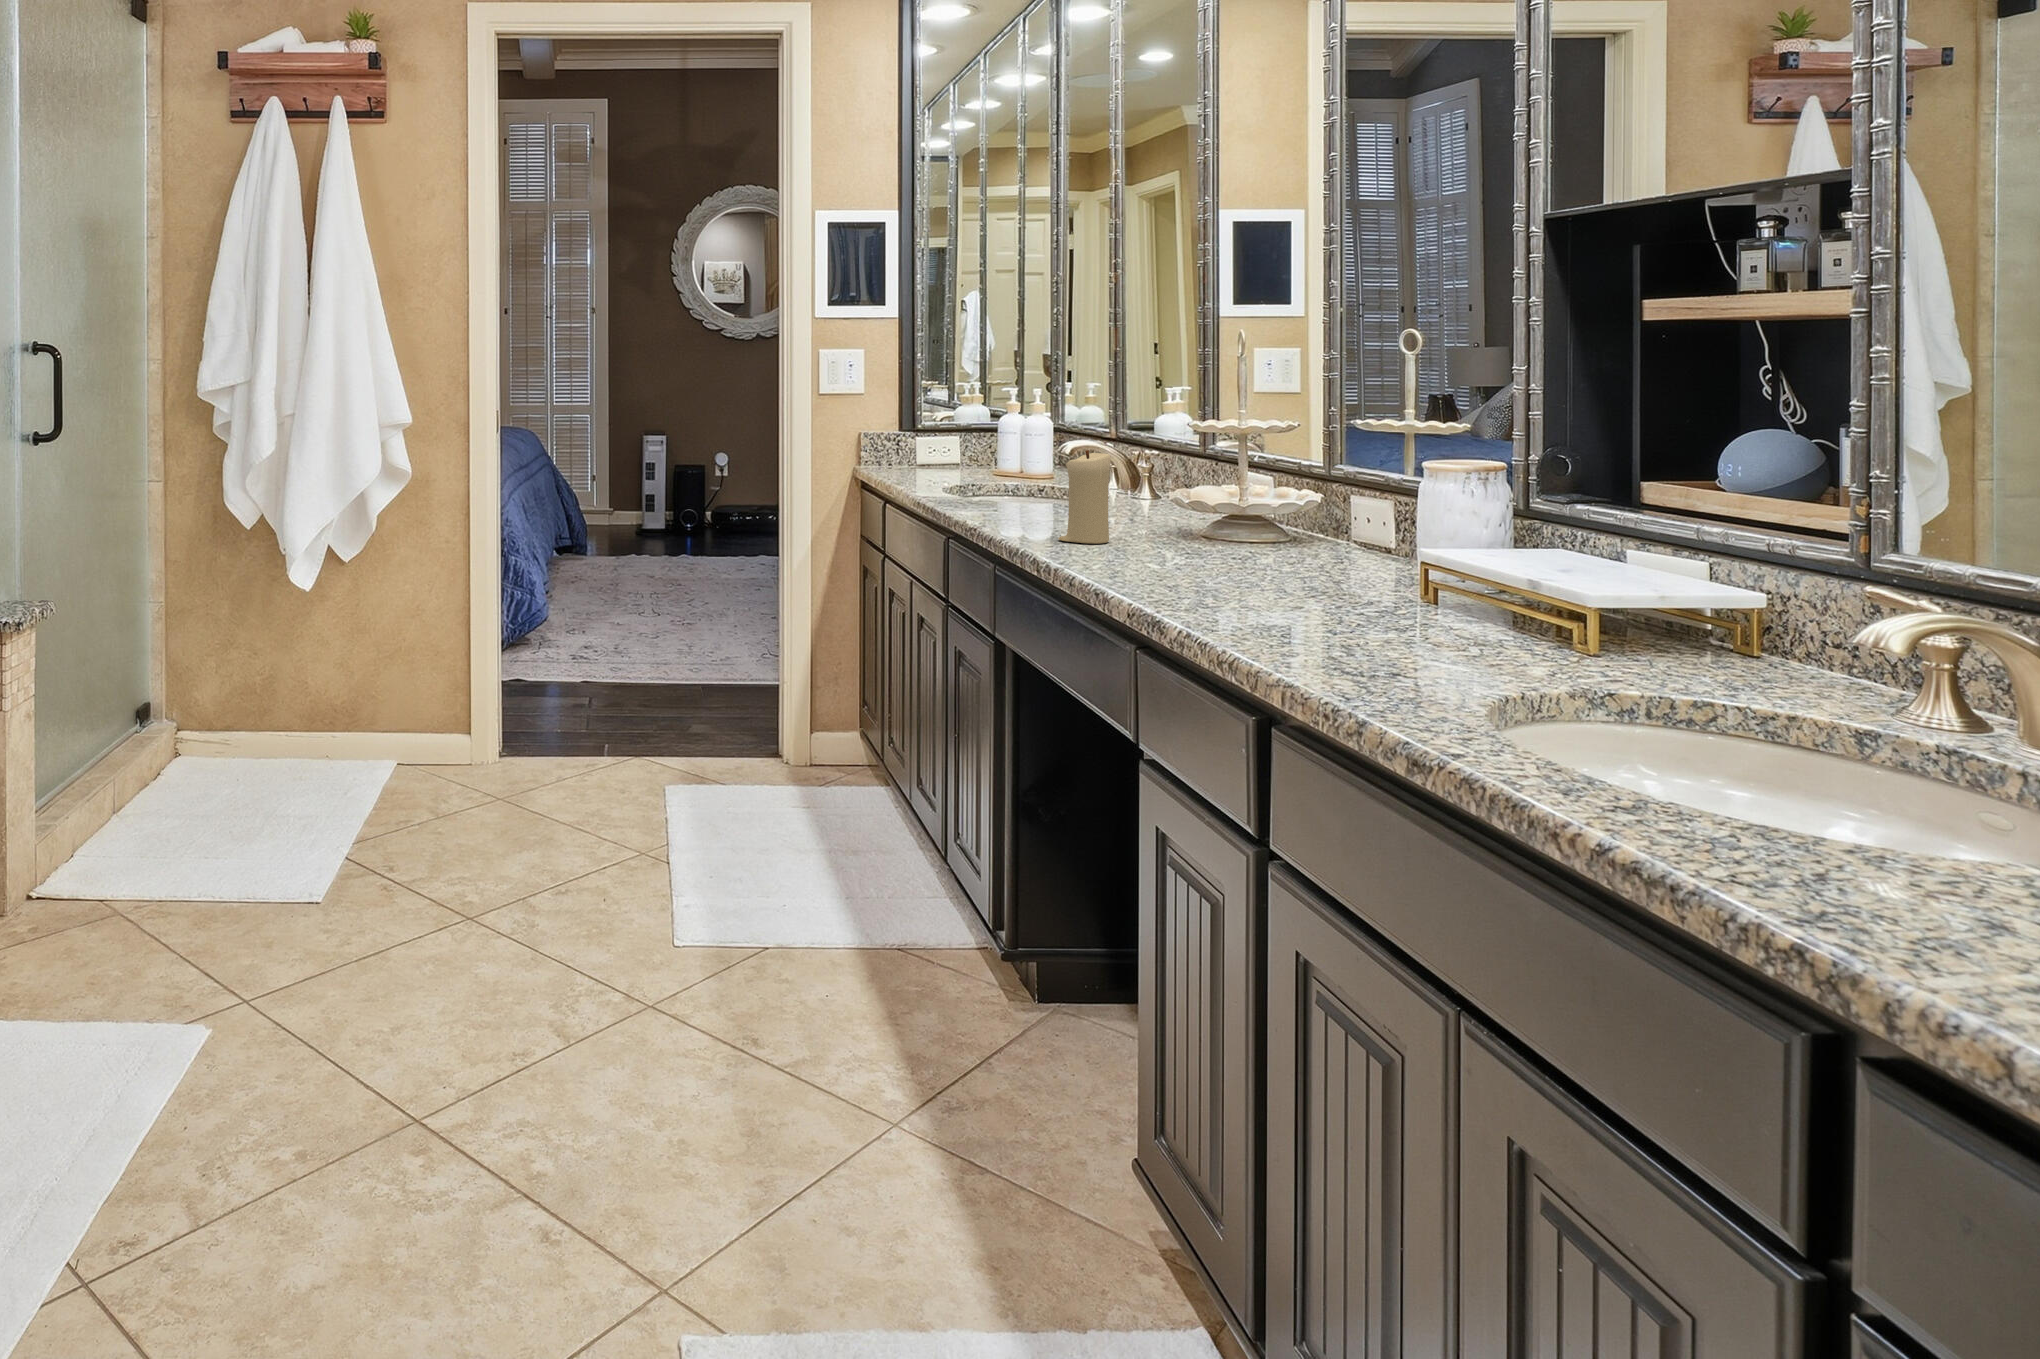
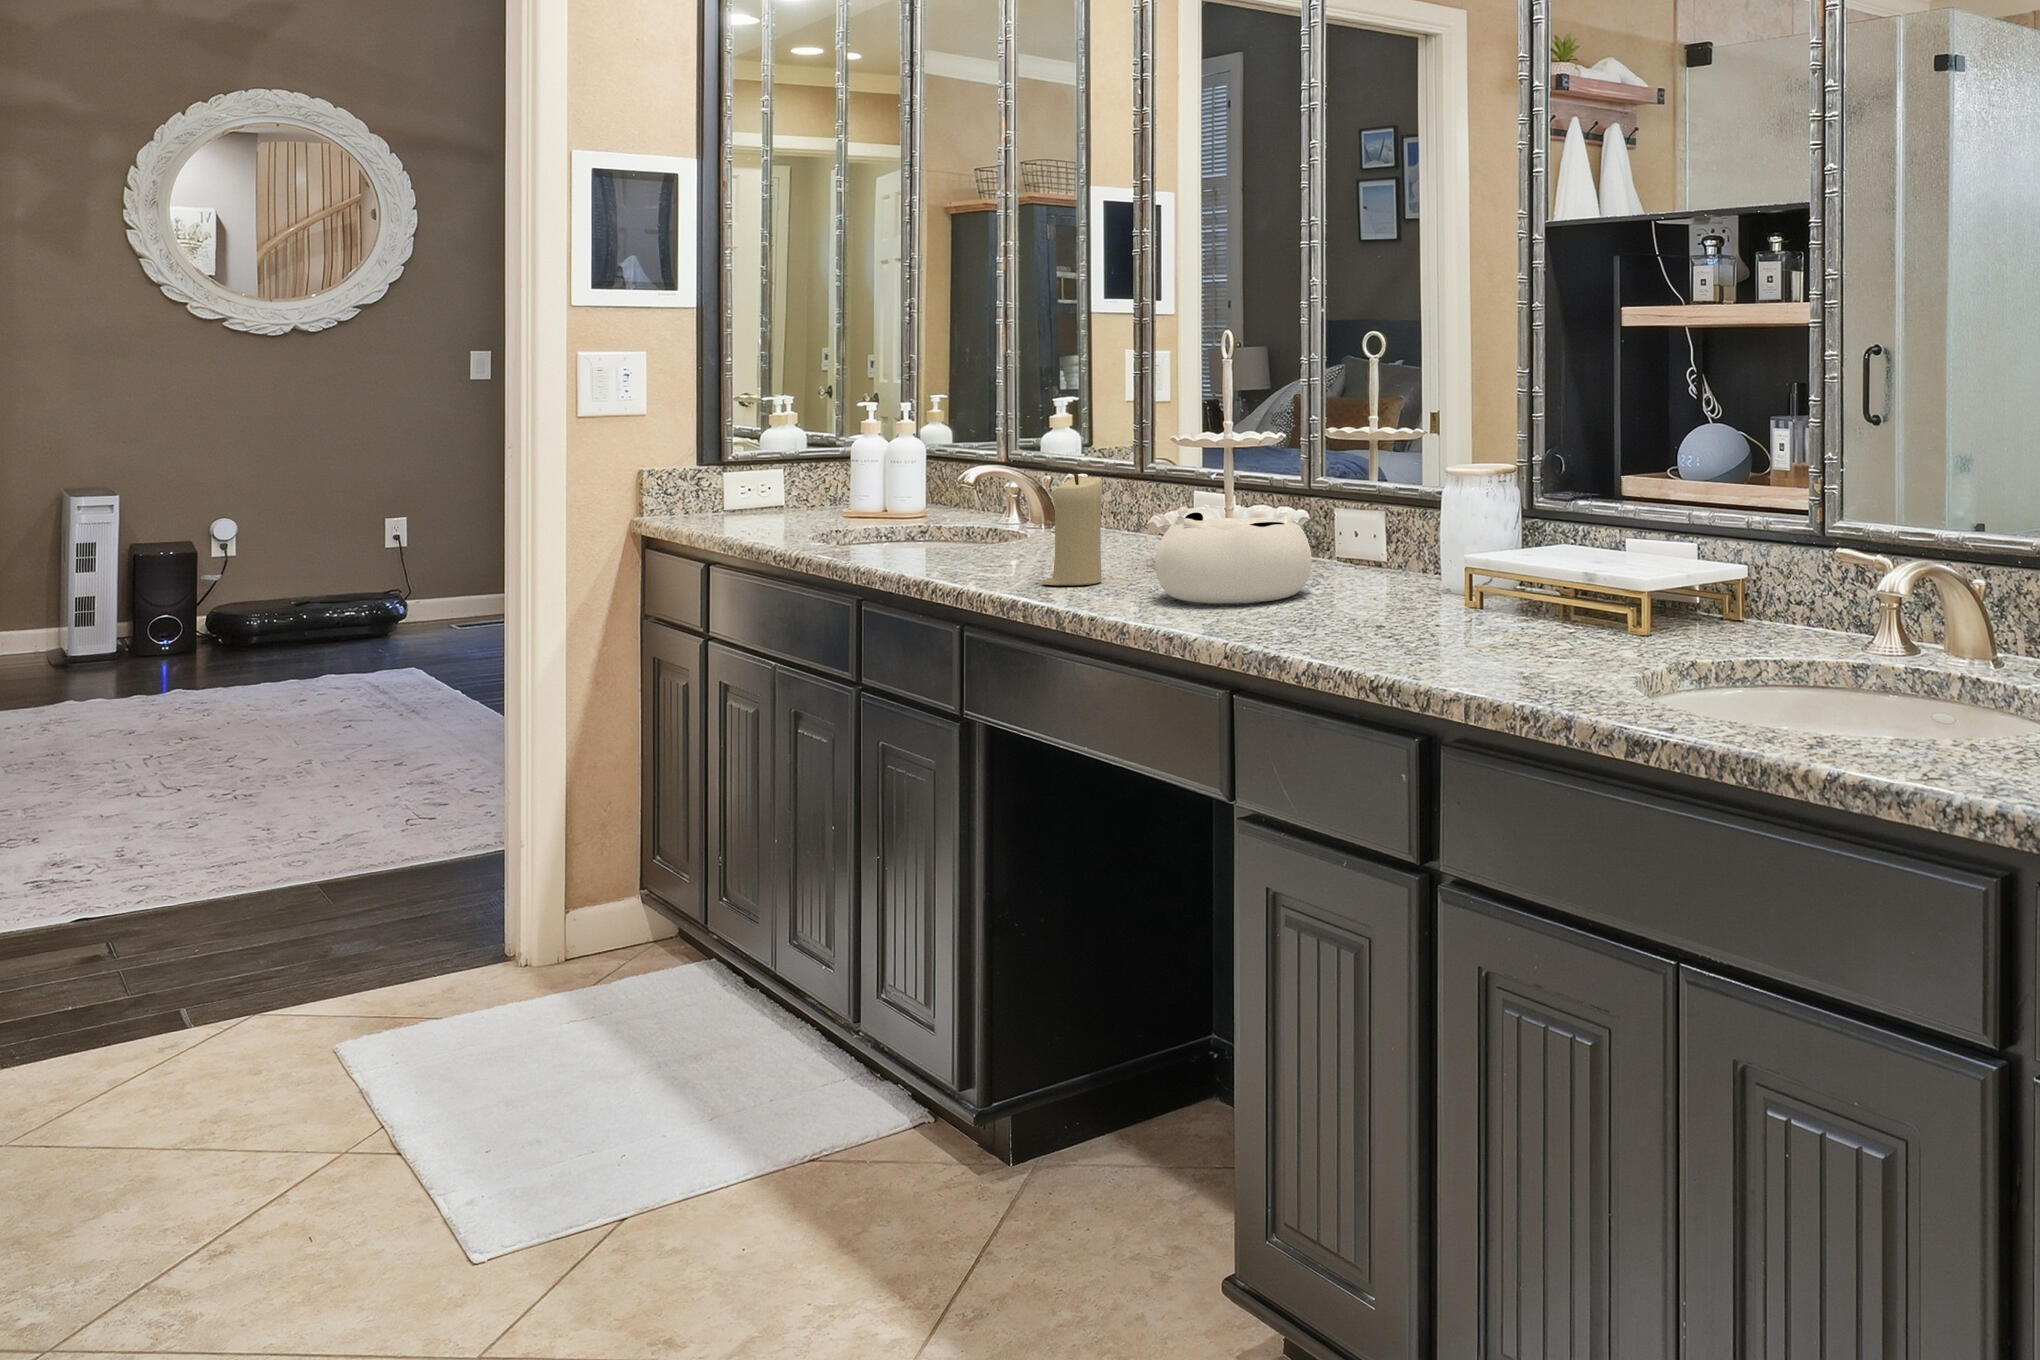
decorative bowl: none [1129,483,1279,573] -> present [1155,506,1311,603]

